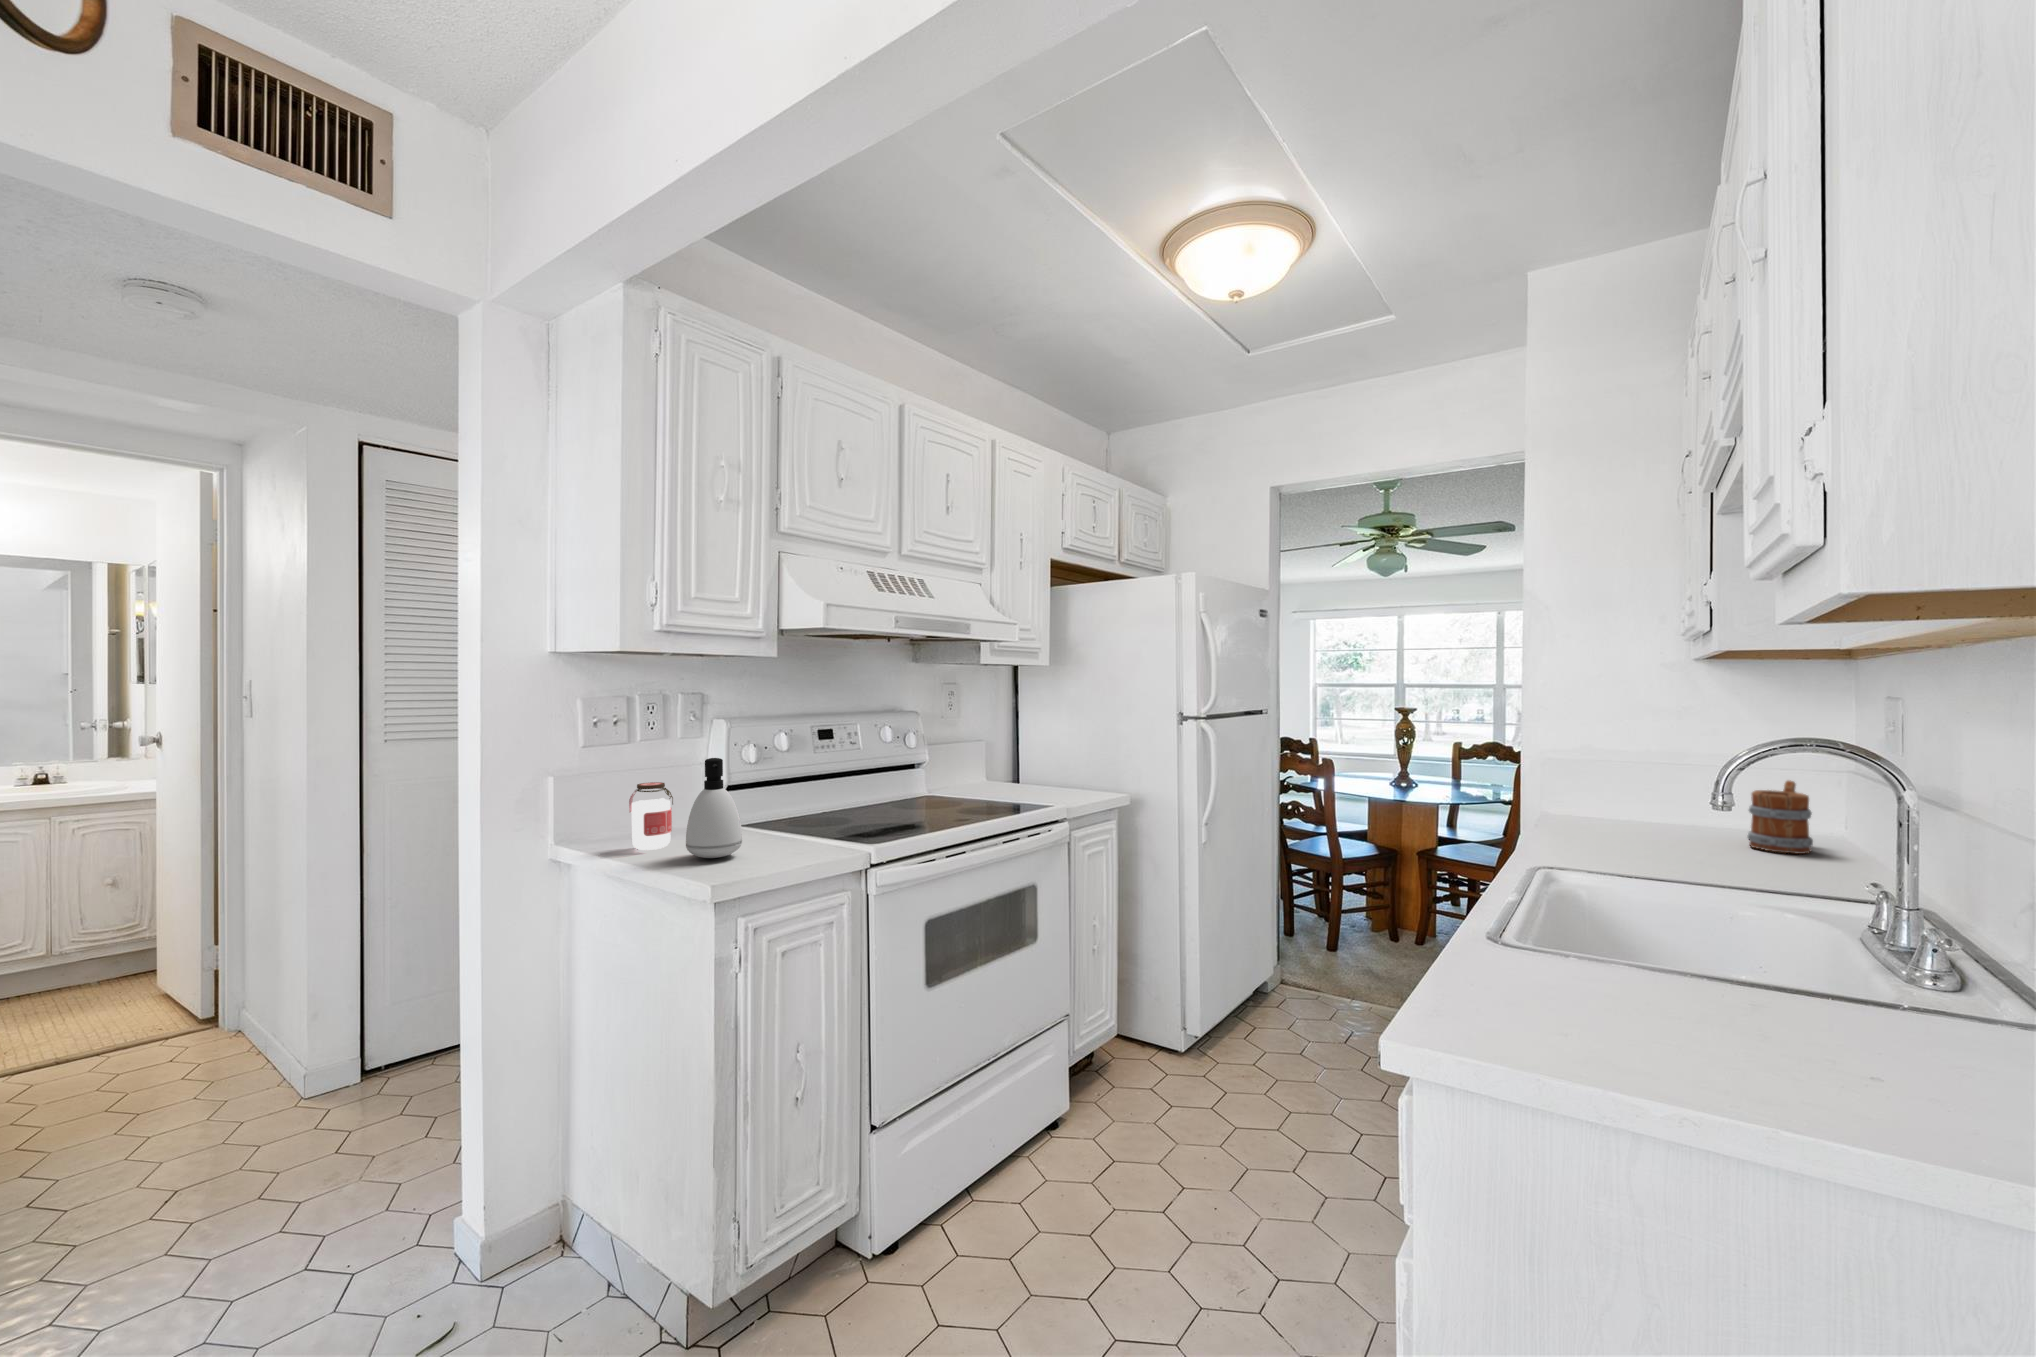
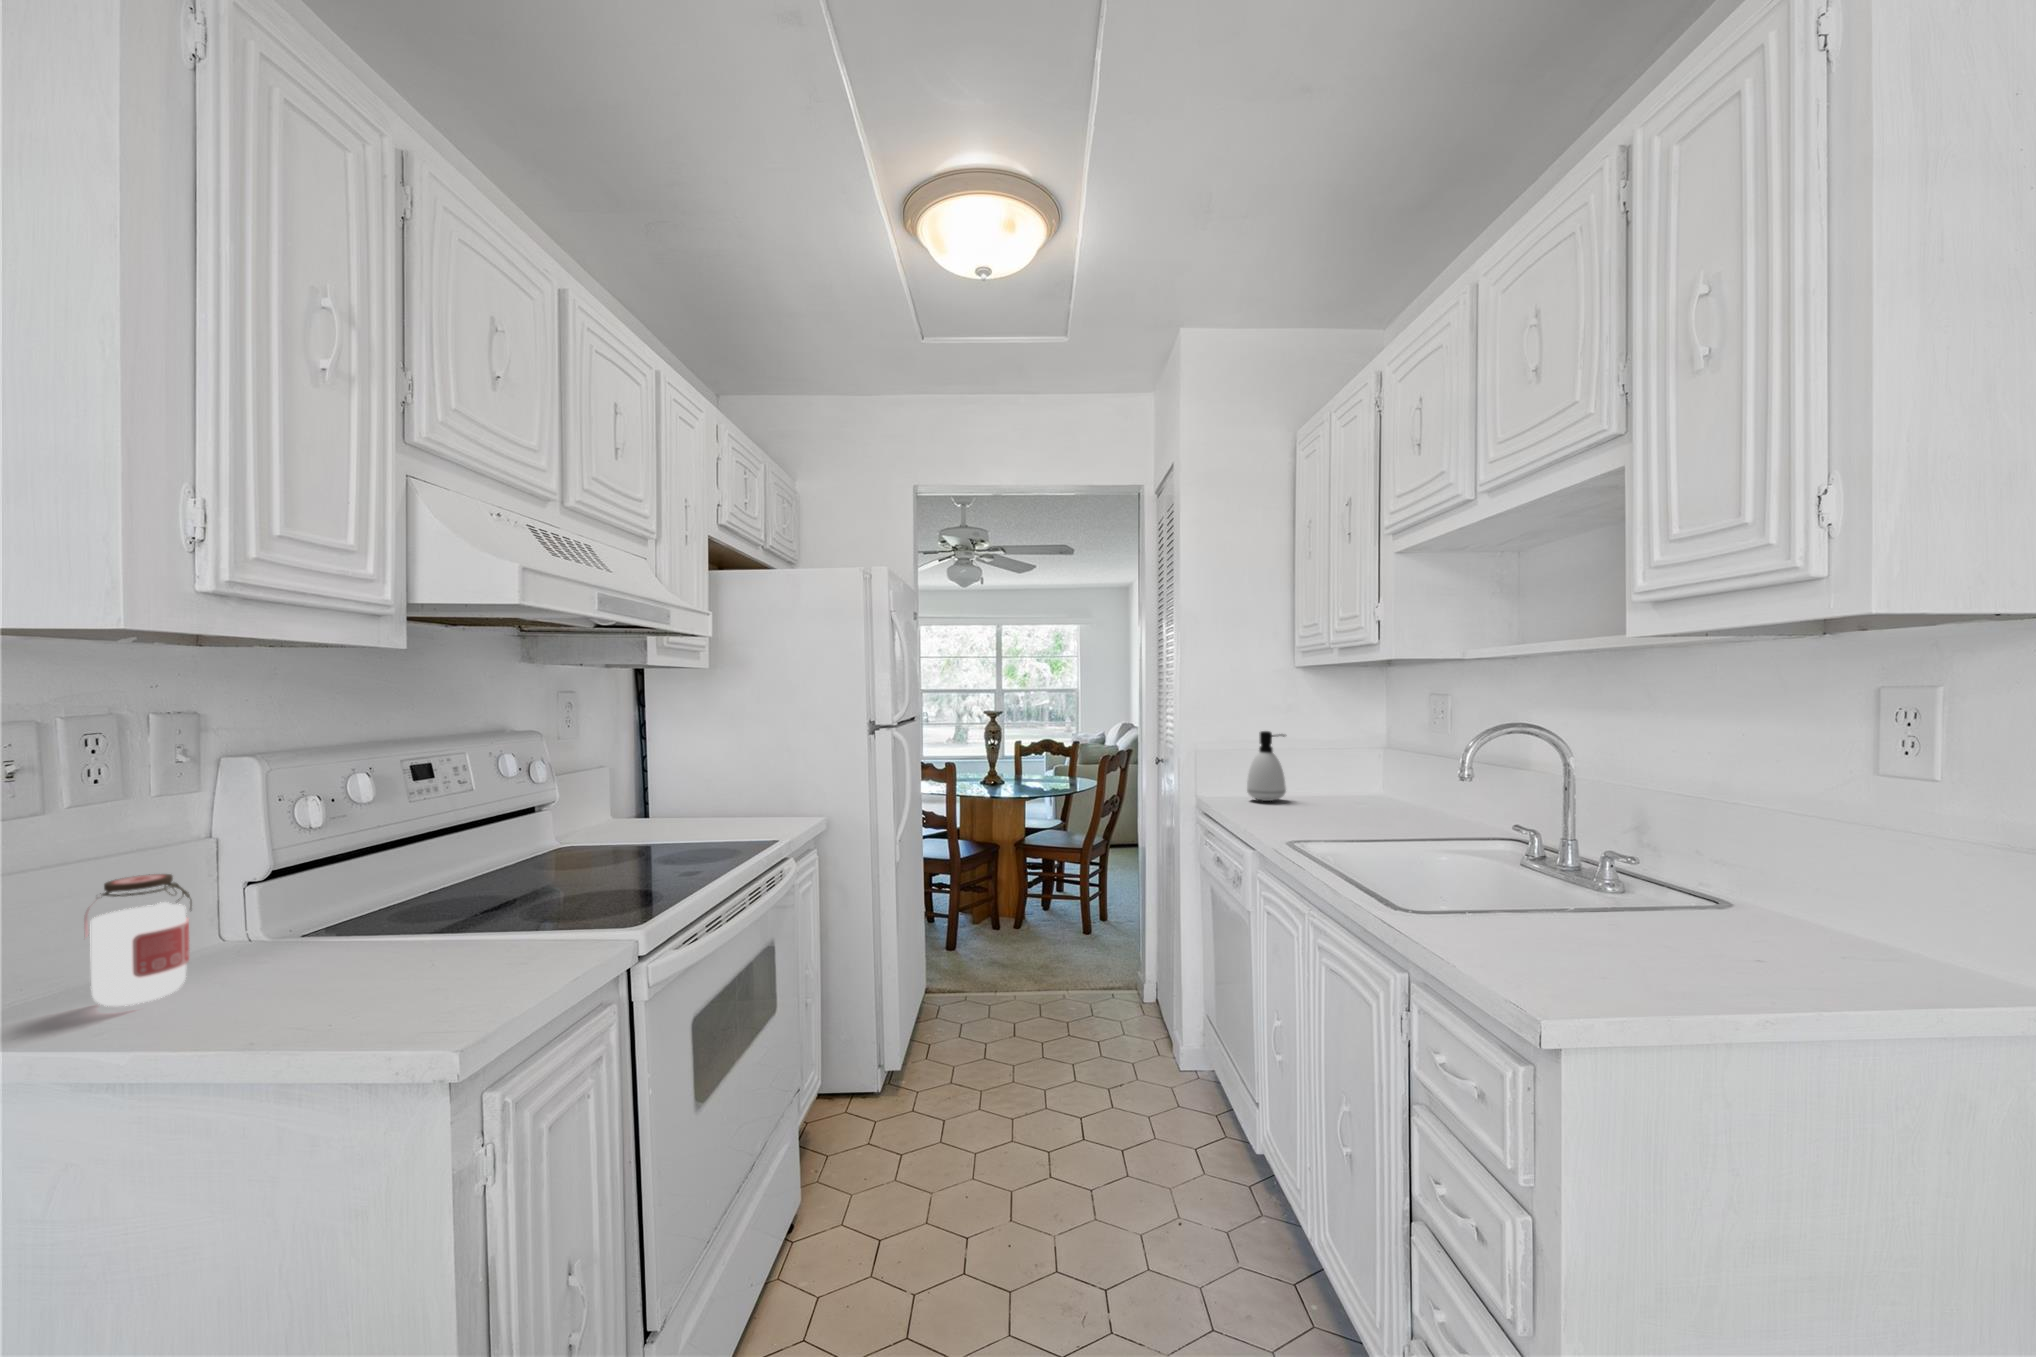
soap dispenser: present [686,758,742,858] -> present [1247,731,1286,801]
mug: present [1747,780,1813,854] -> none [1338,752,1376,806]

